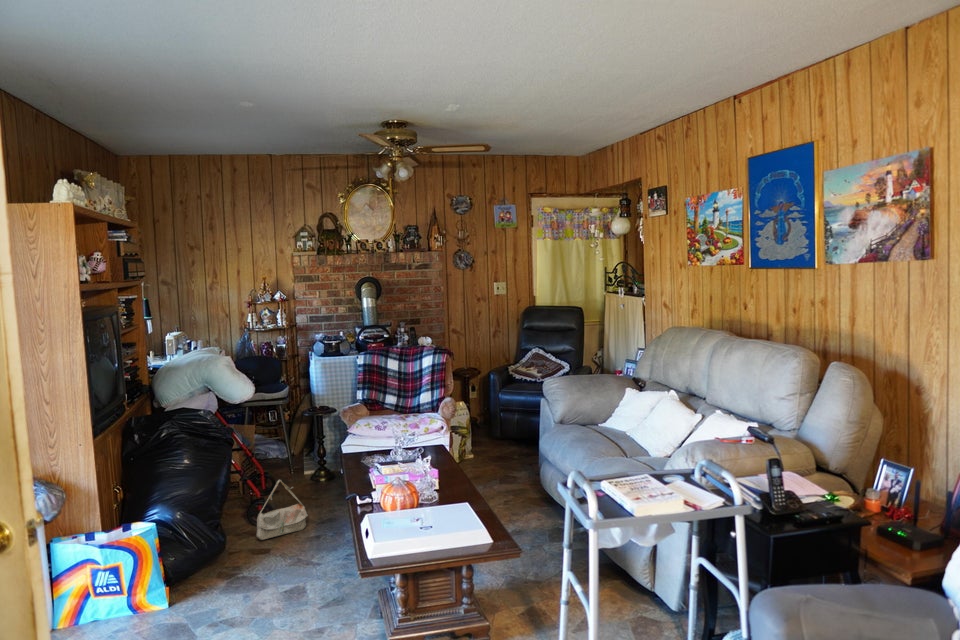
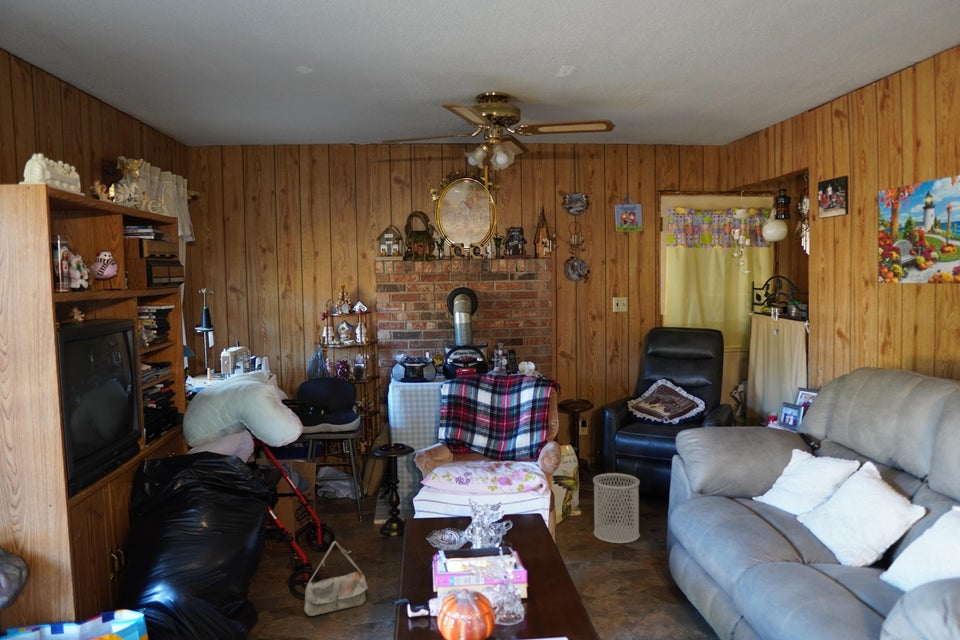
wastebasket: none [482,421,520,474] -> present [593,473,640,543]

